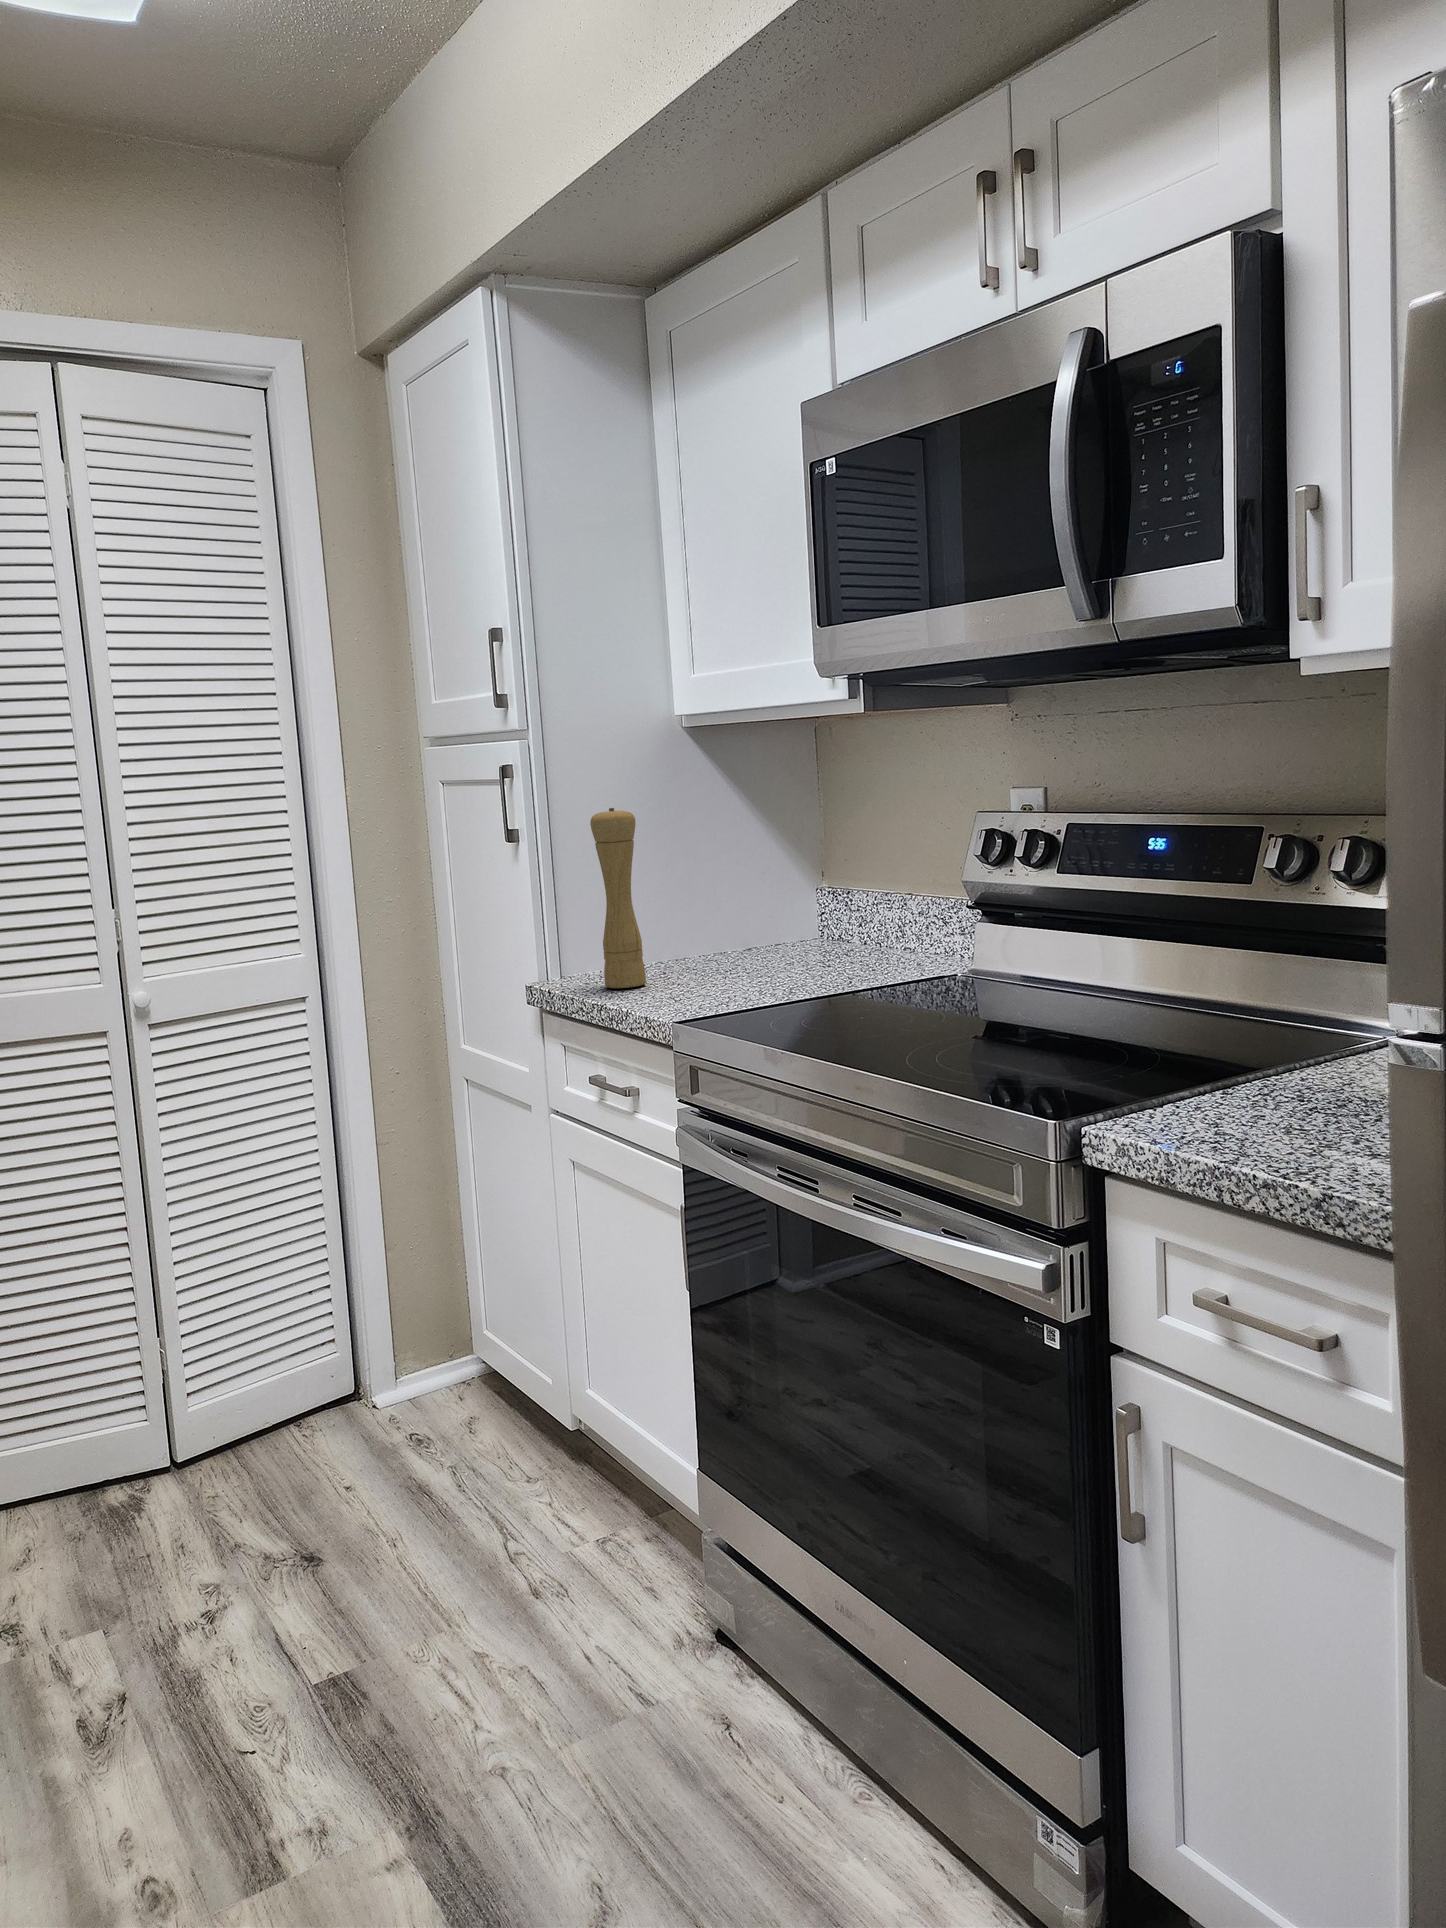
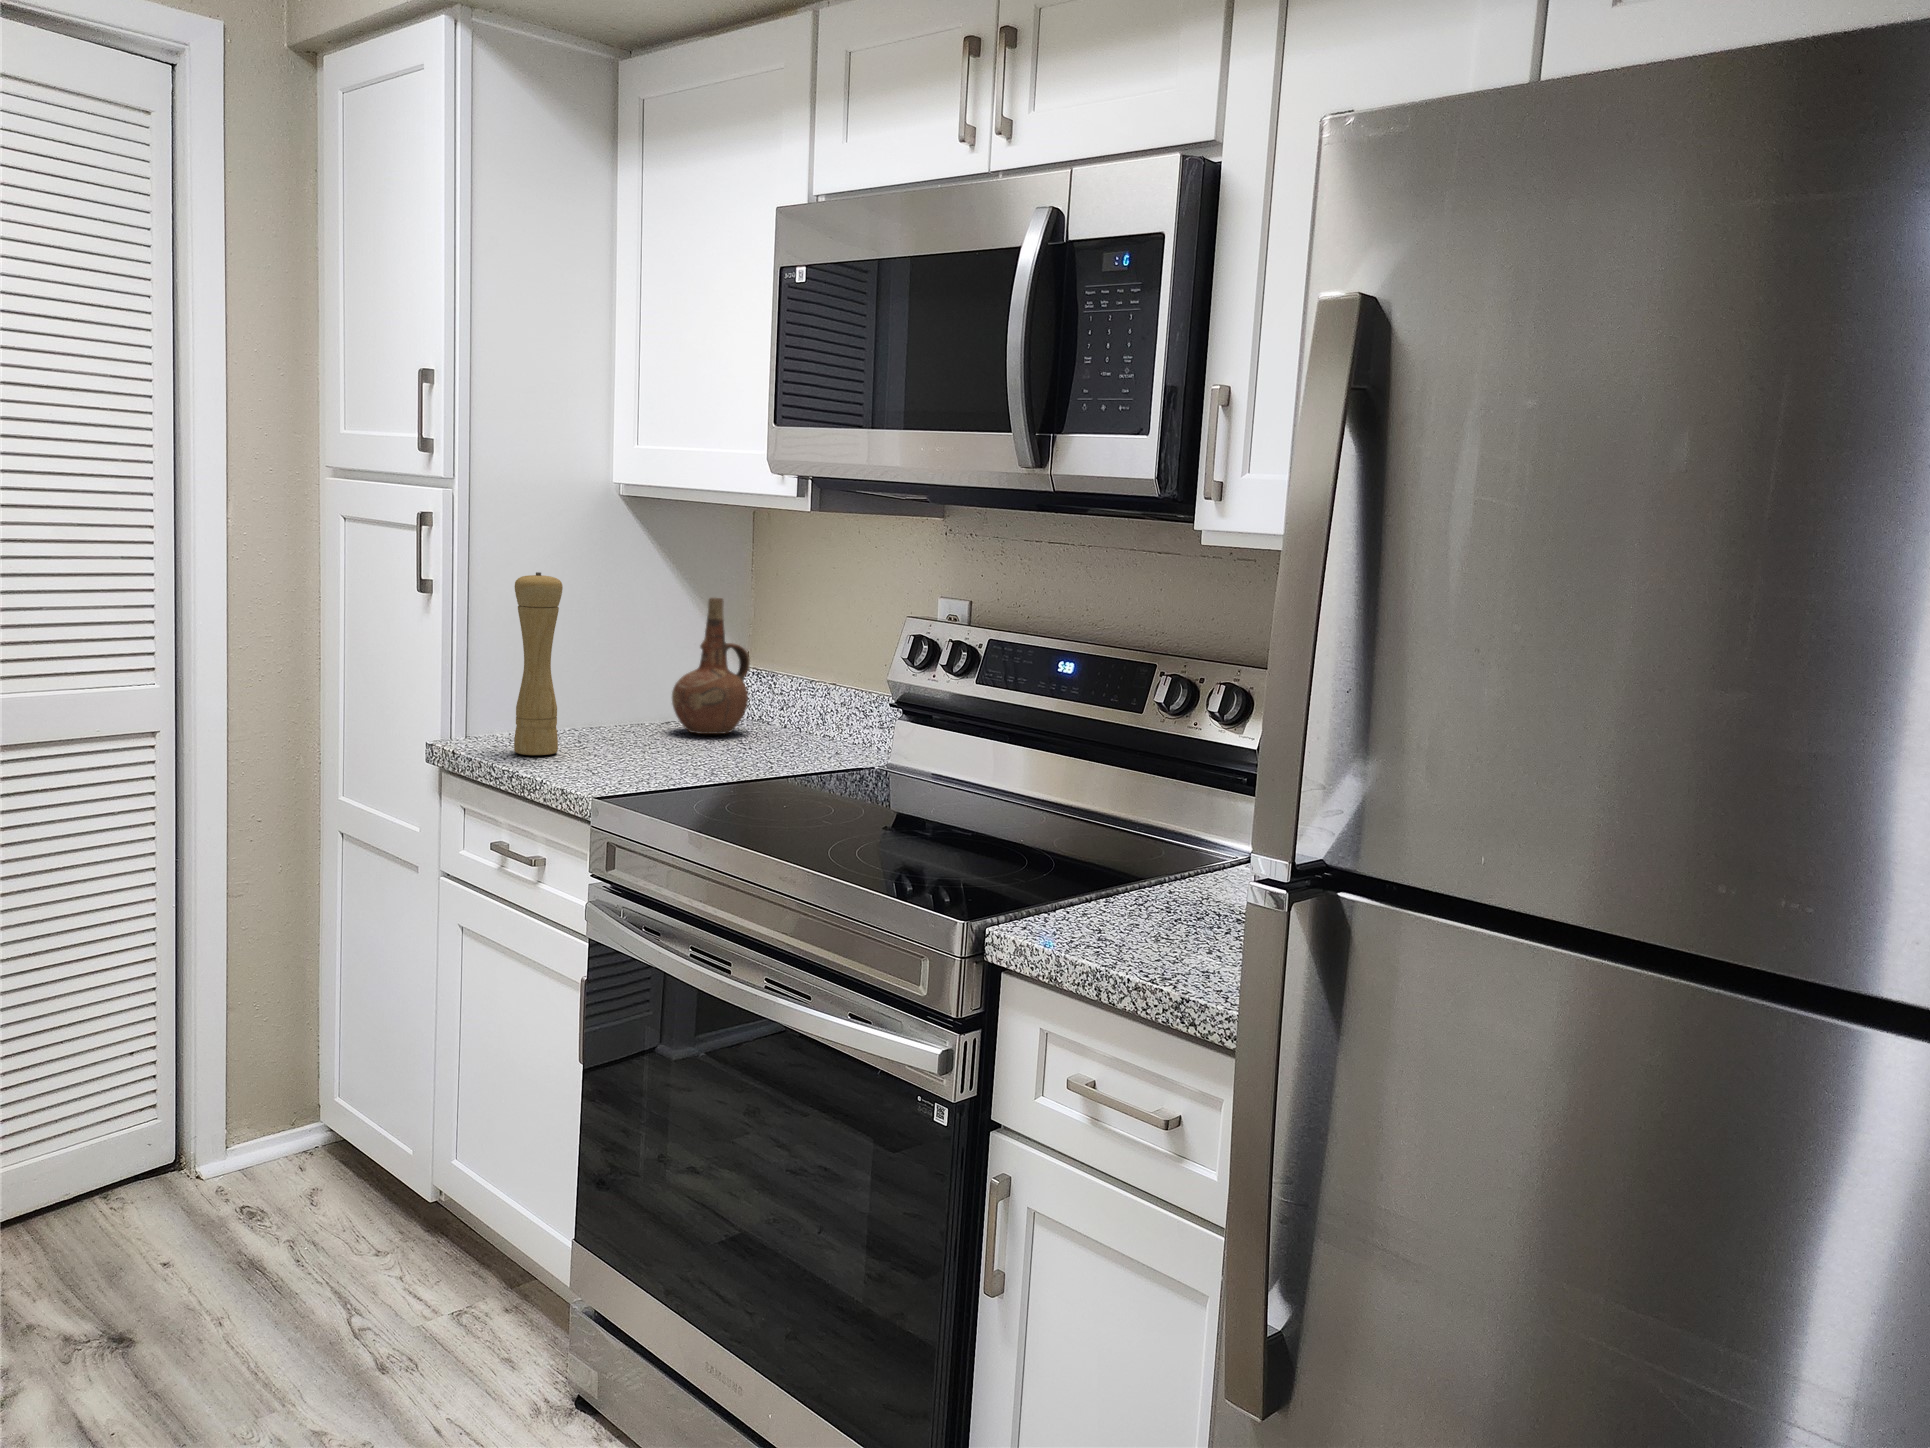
ceramic pitcher: none [754,818,830,956] -> present [672,598,750,734]

